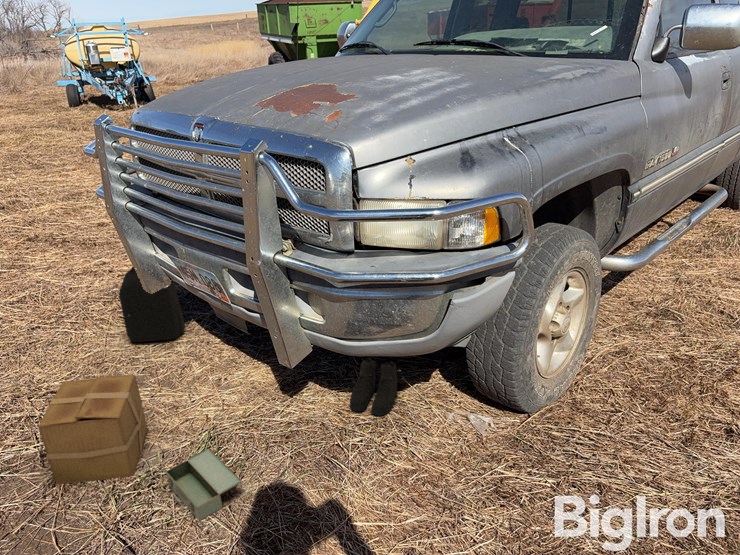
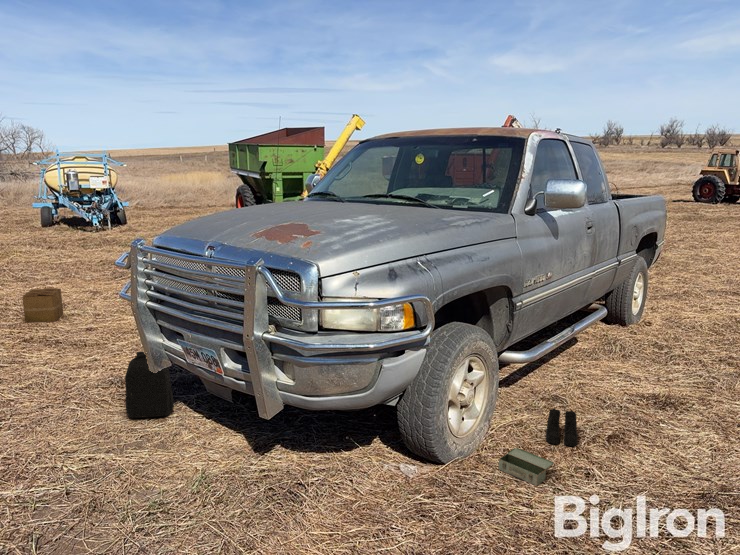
boots: present [350,358,397,415] -> present [546,408,578,446]
cardboard box: present [38,375,148,484] -> present [22,288,63,323]
toolbox: present [166,449,241,521] -> present [498,448,554,486]

